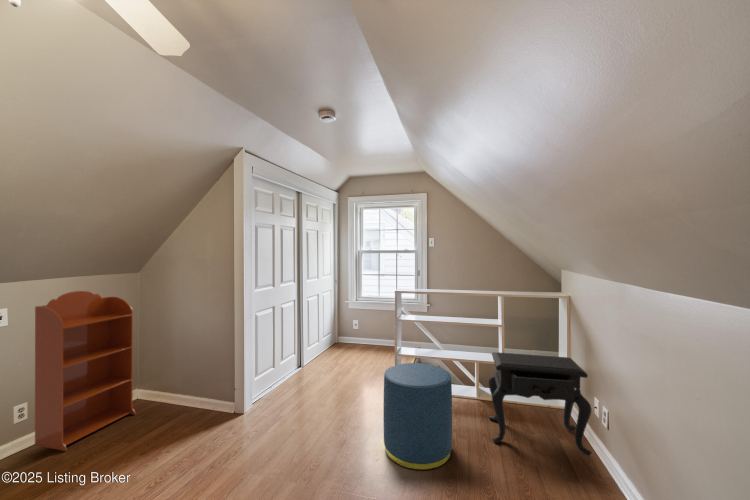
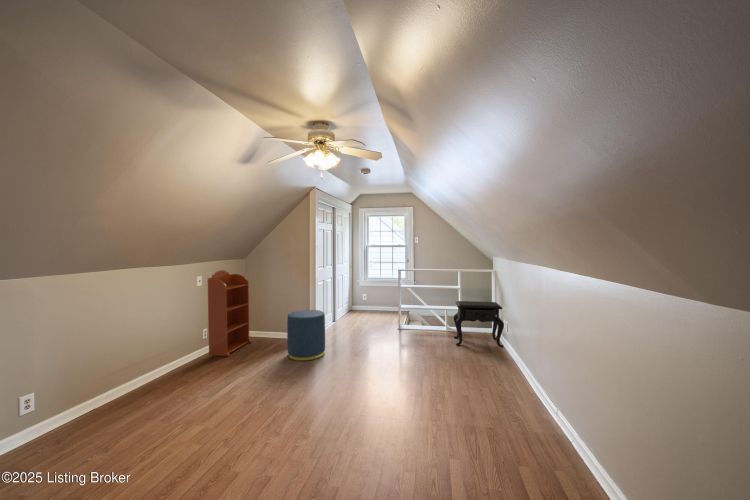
ottoman: present [383,363,452,470] -> present [287,310,325,361]

